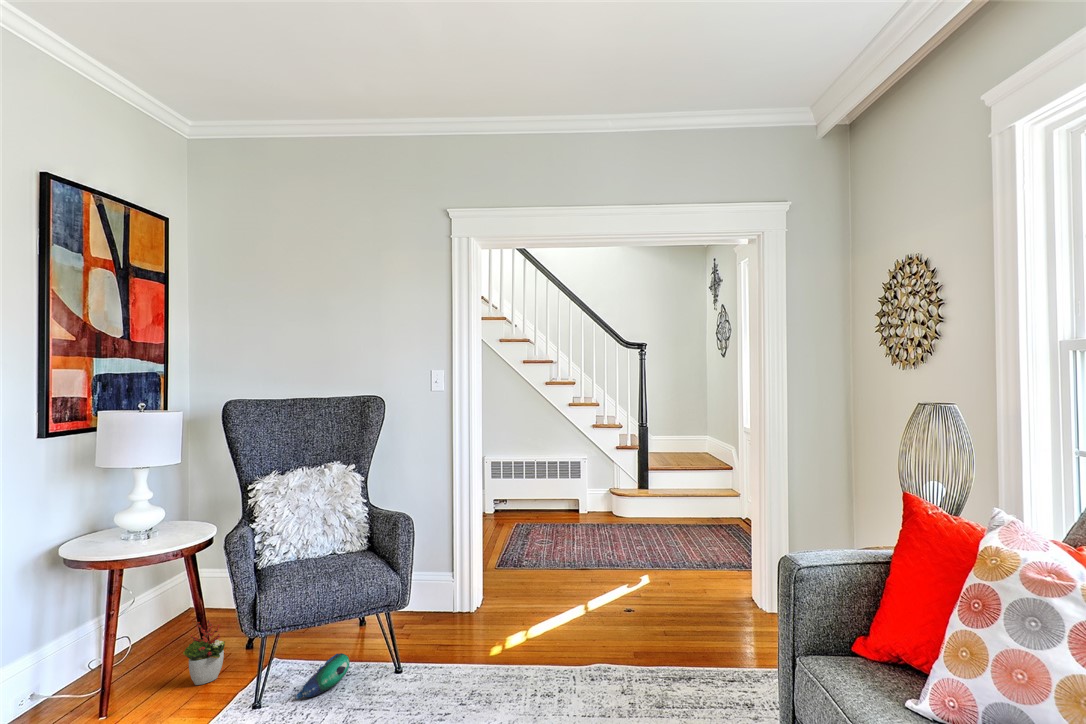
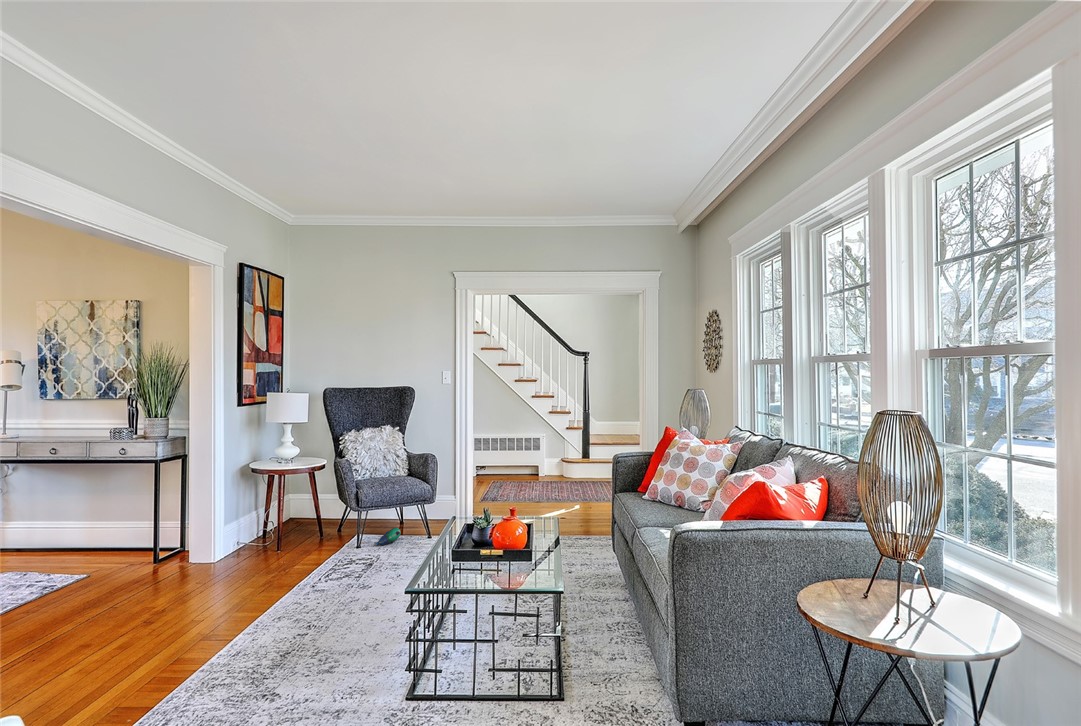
decorative plant: present [183,620,225,685] -> none [312,508,332,542]

